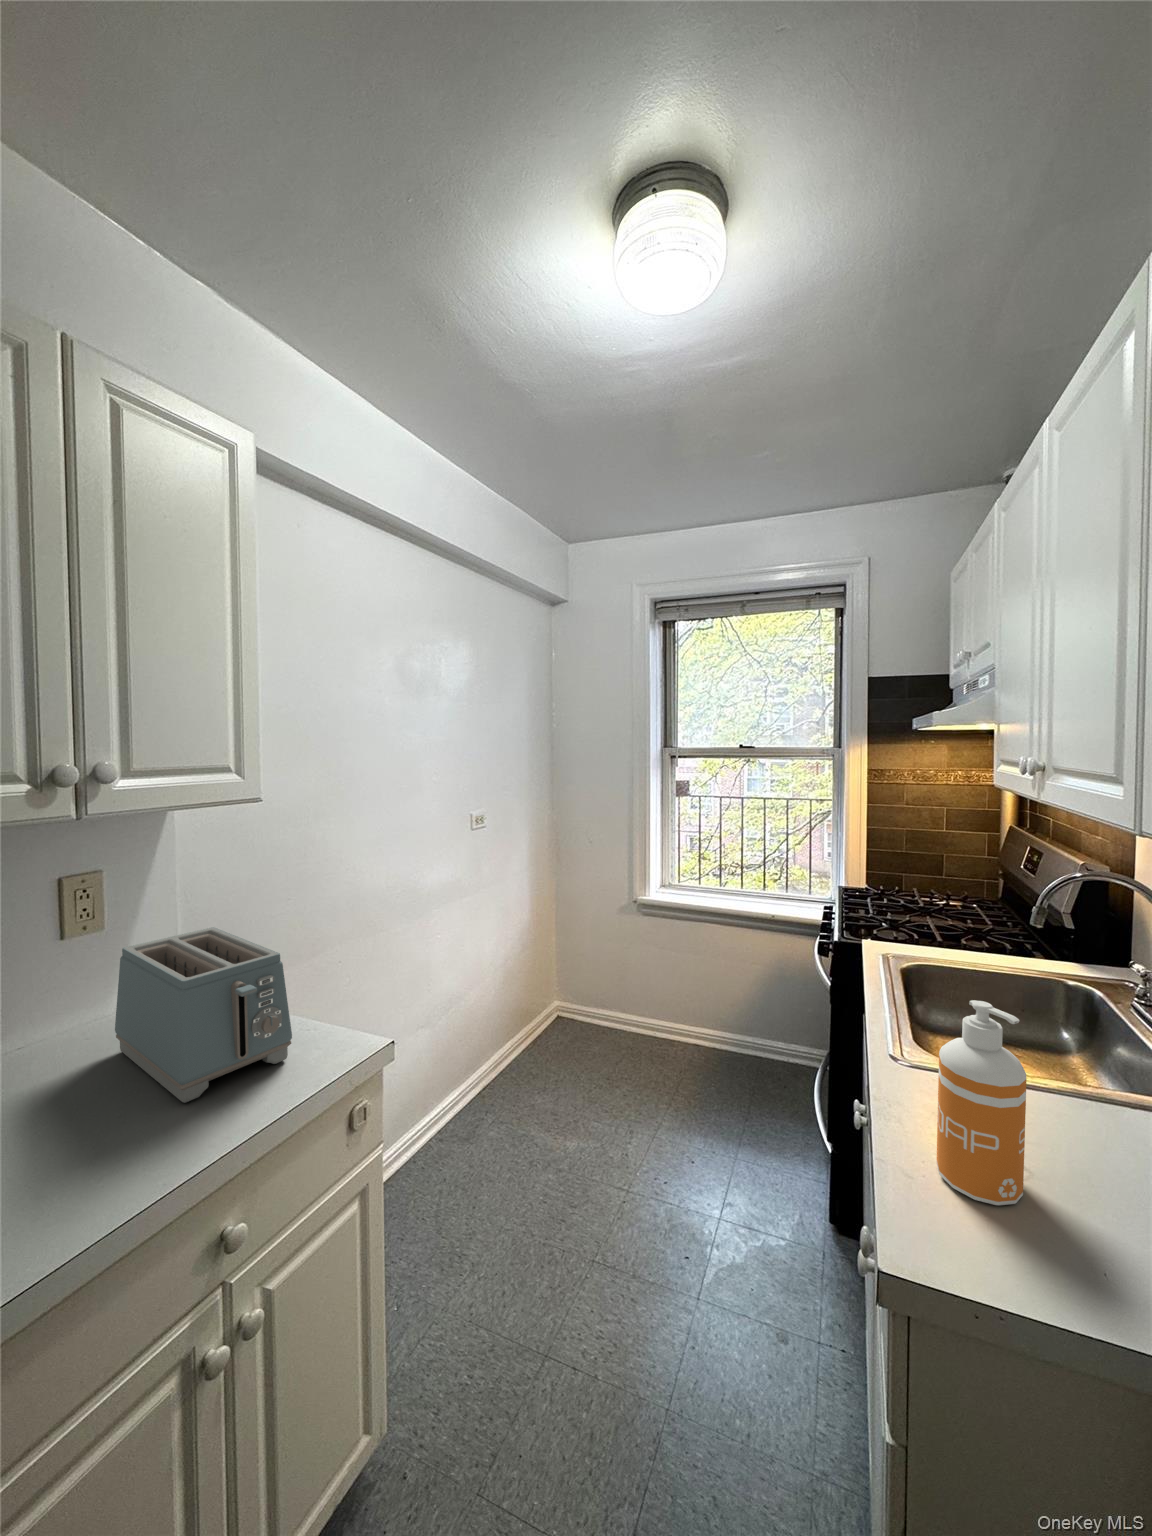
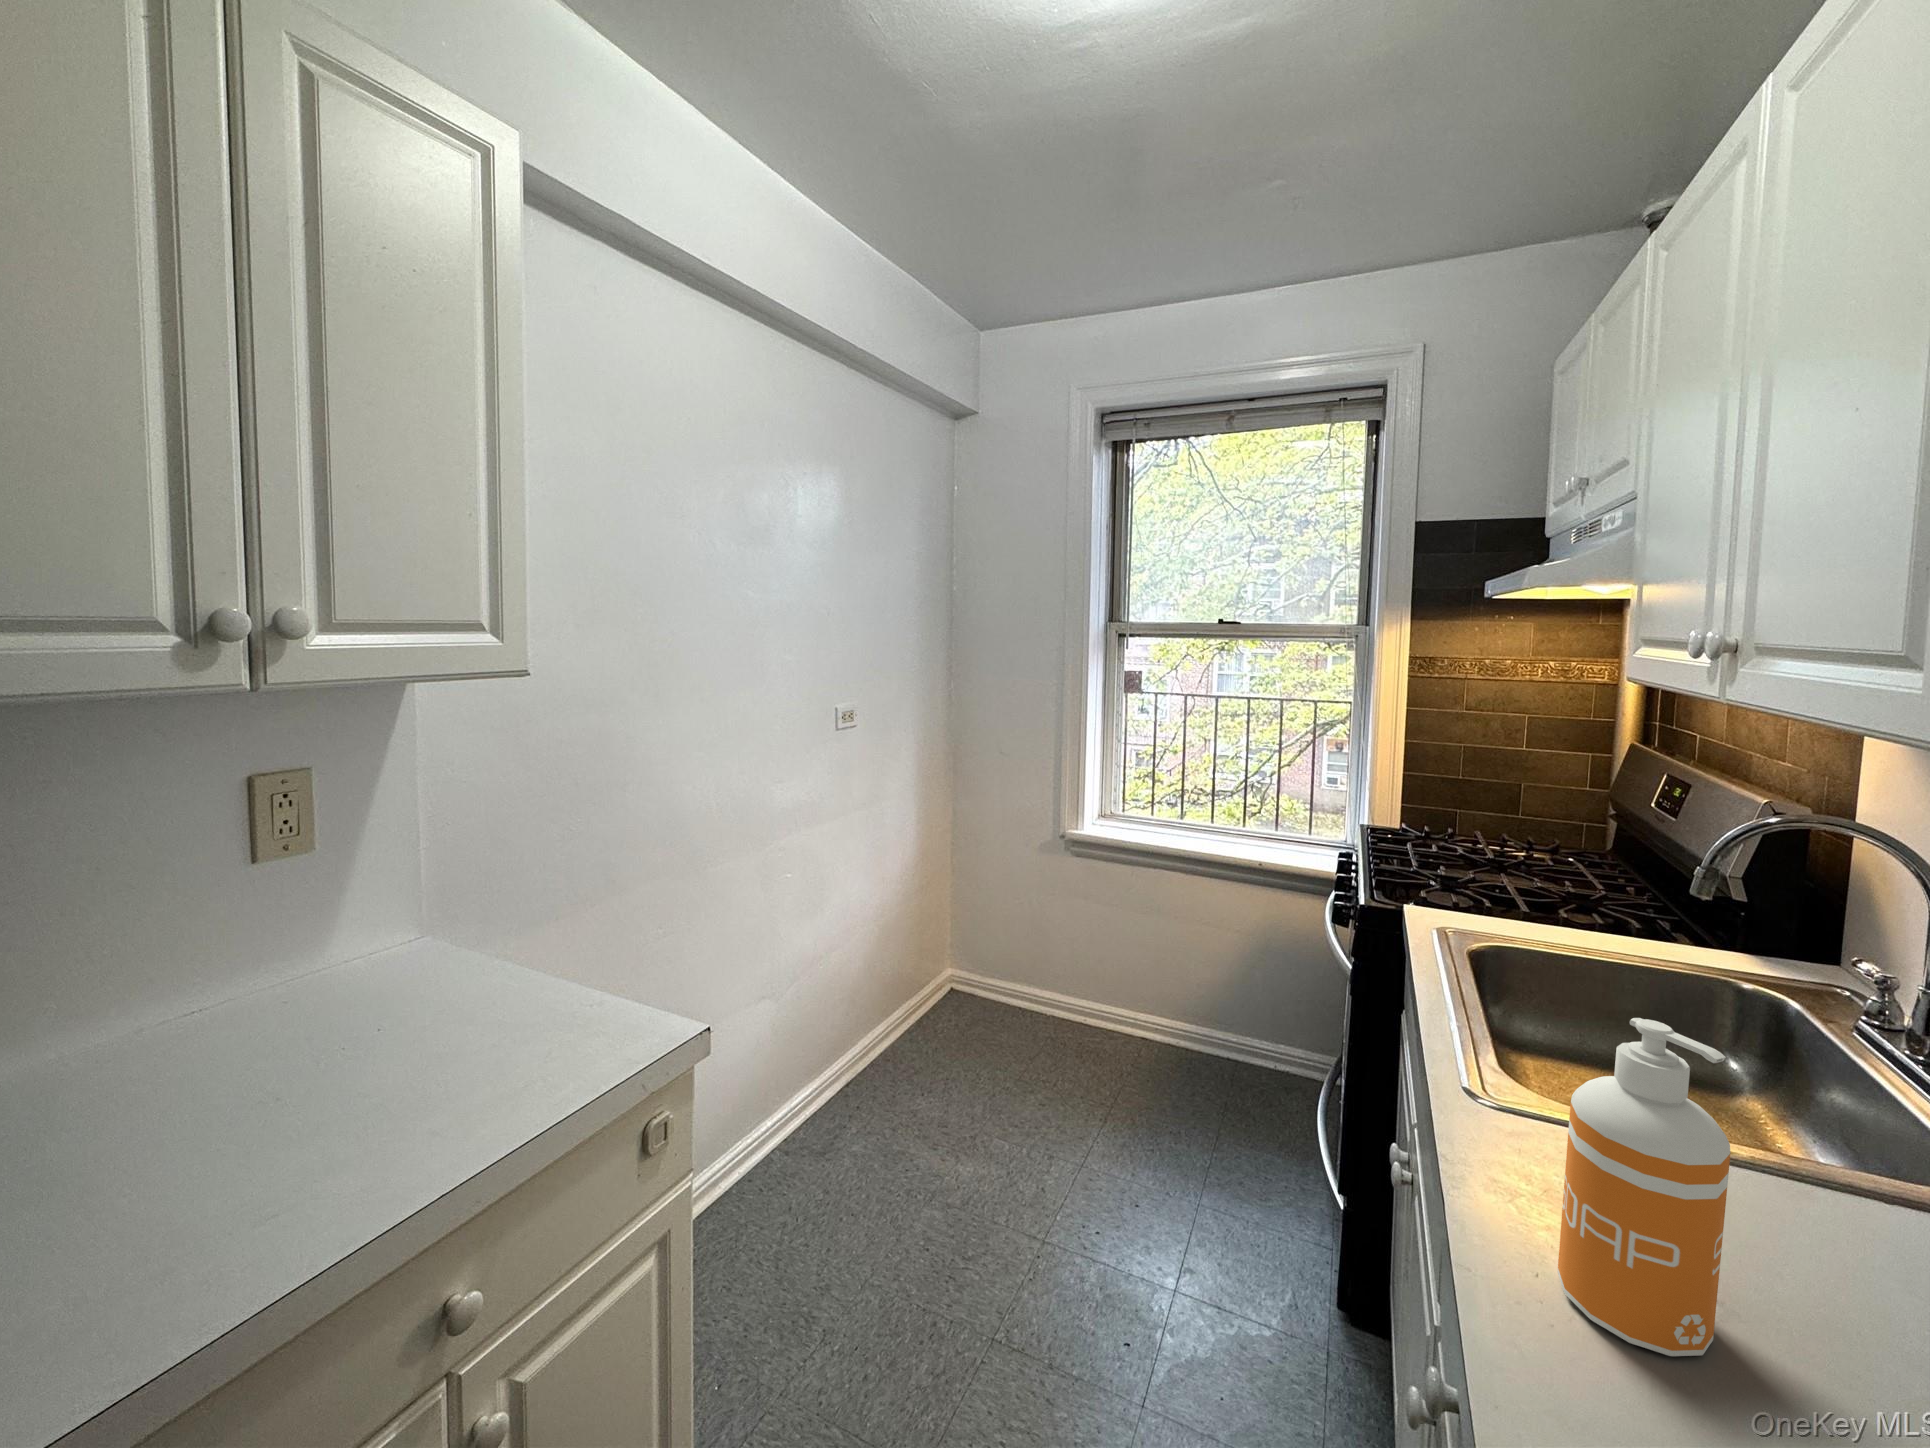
toaster: present [115,927,292,1103] -> none [319,853,563,1106]

